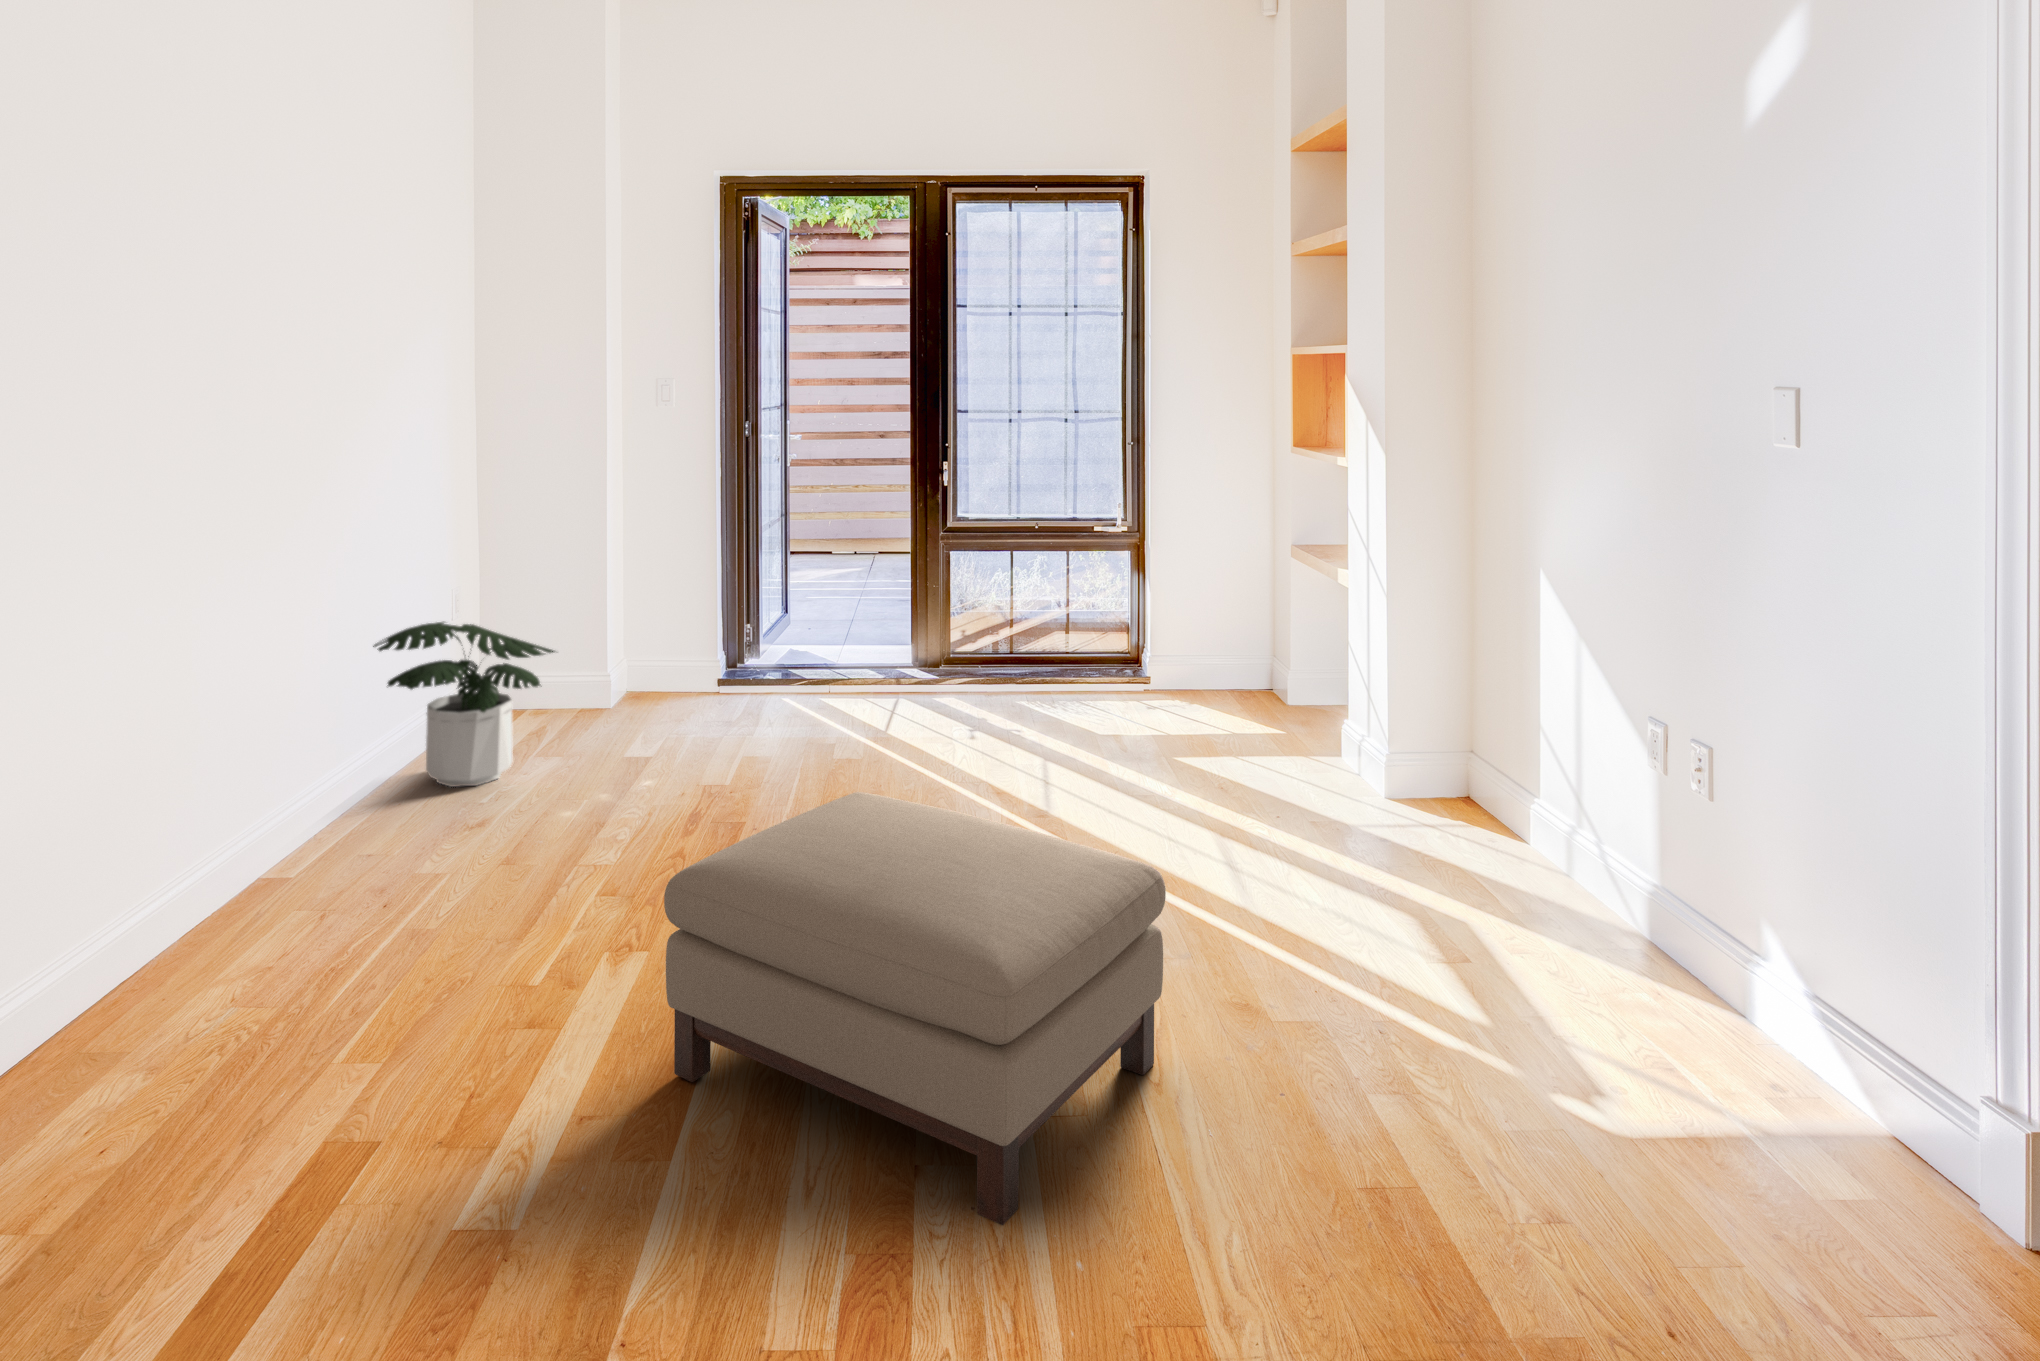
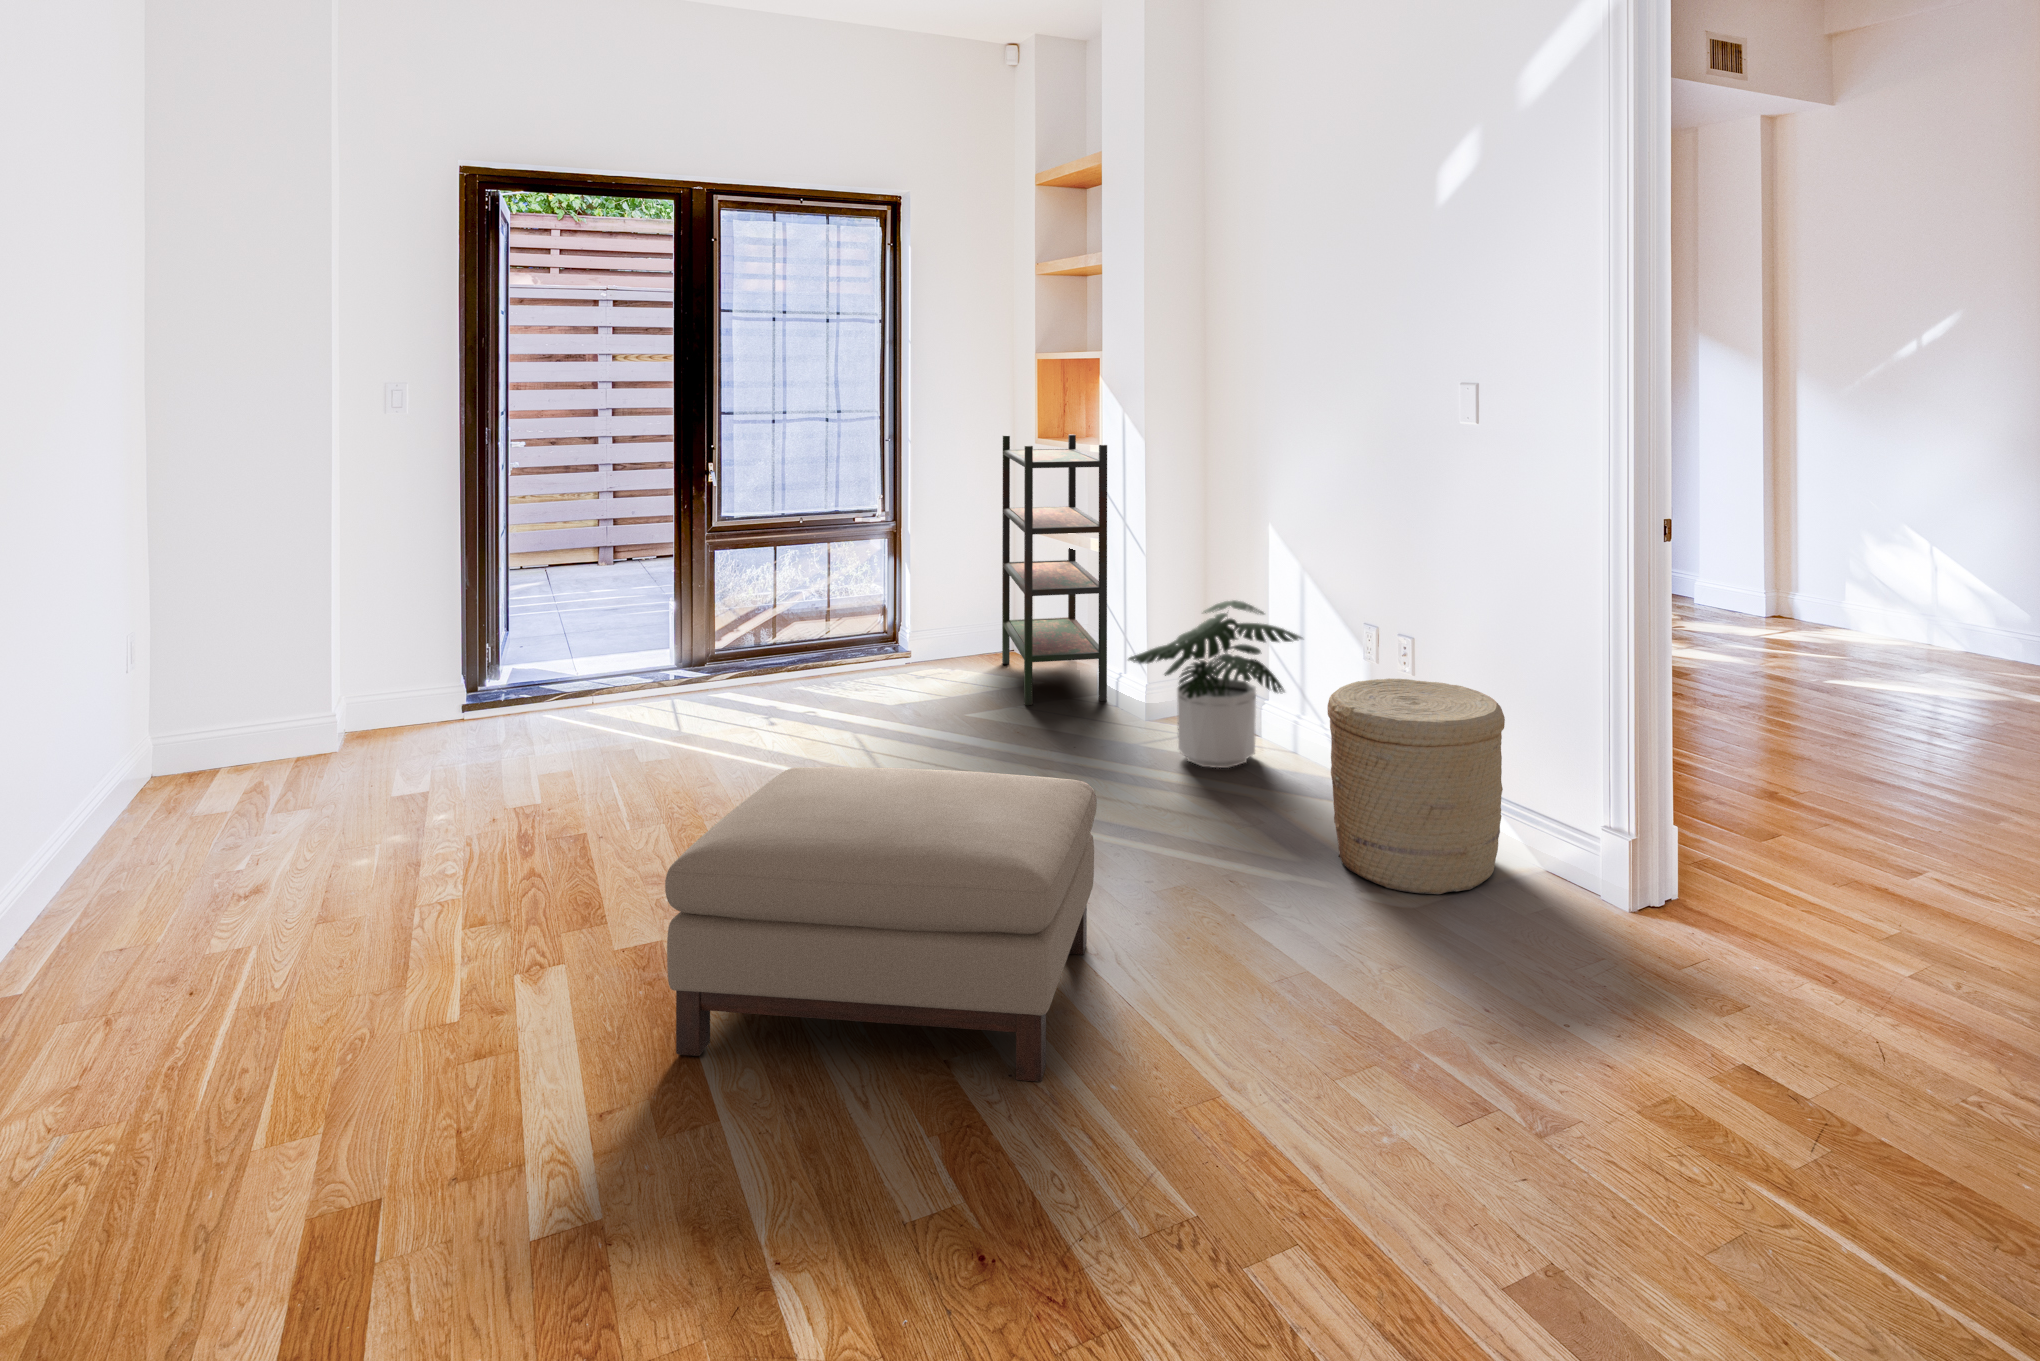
bookshelf: none [1249,443,1351,761] -> present [1002,435,1107,705]
potted plant: present [373,622,555,787] -> present [1128,600,1302,768]
woven basket: none [1534,793,1815,1123] -> present [1327,679,1505,895]

